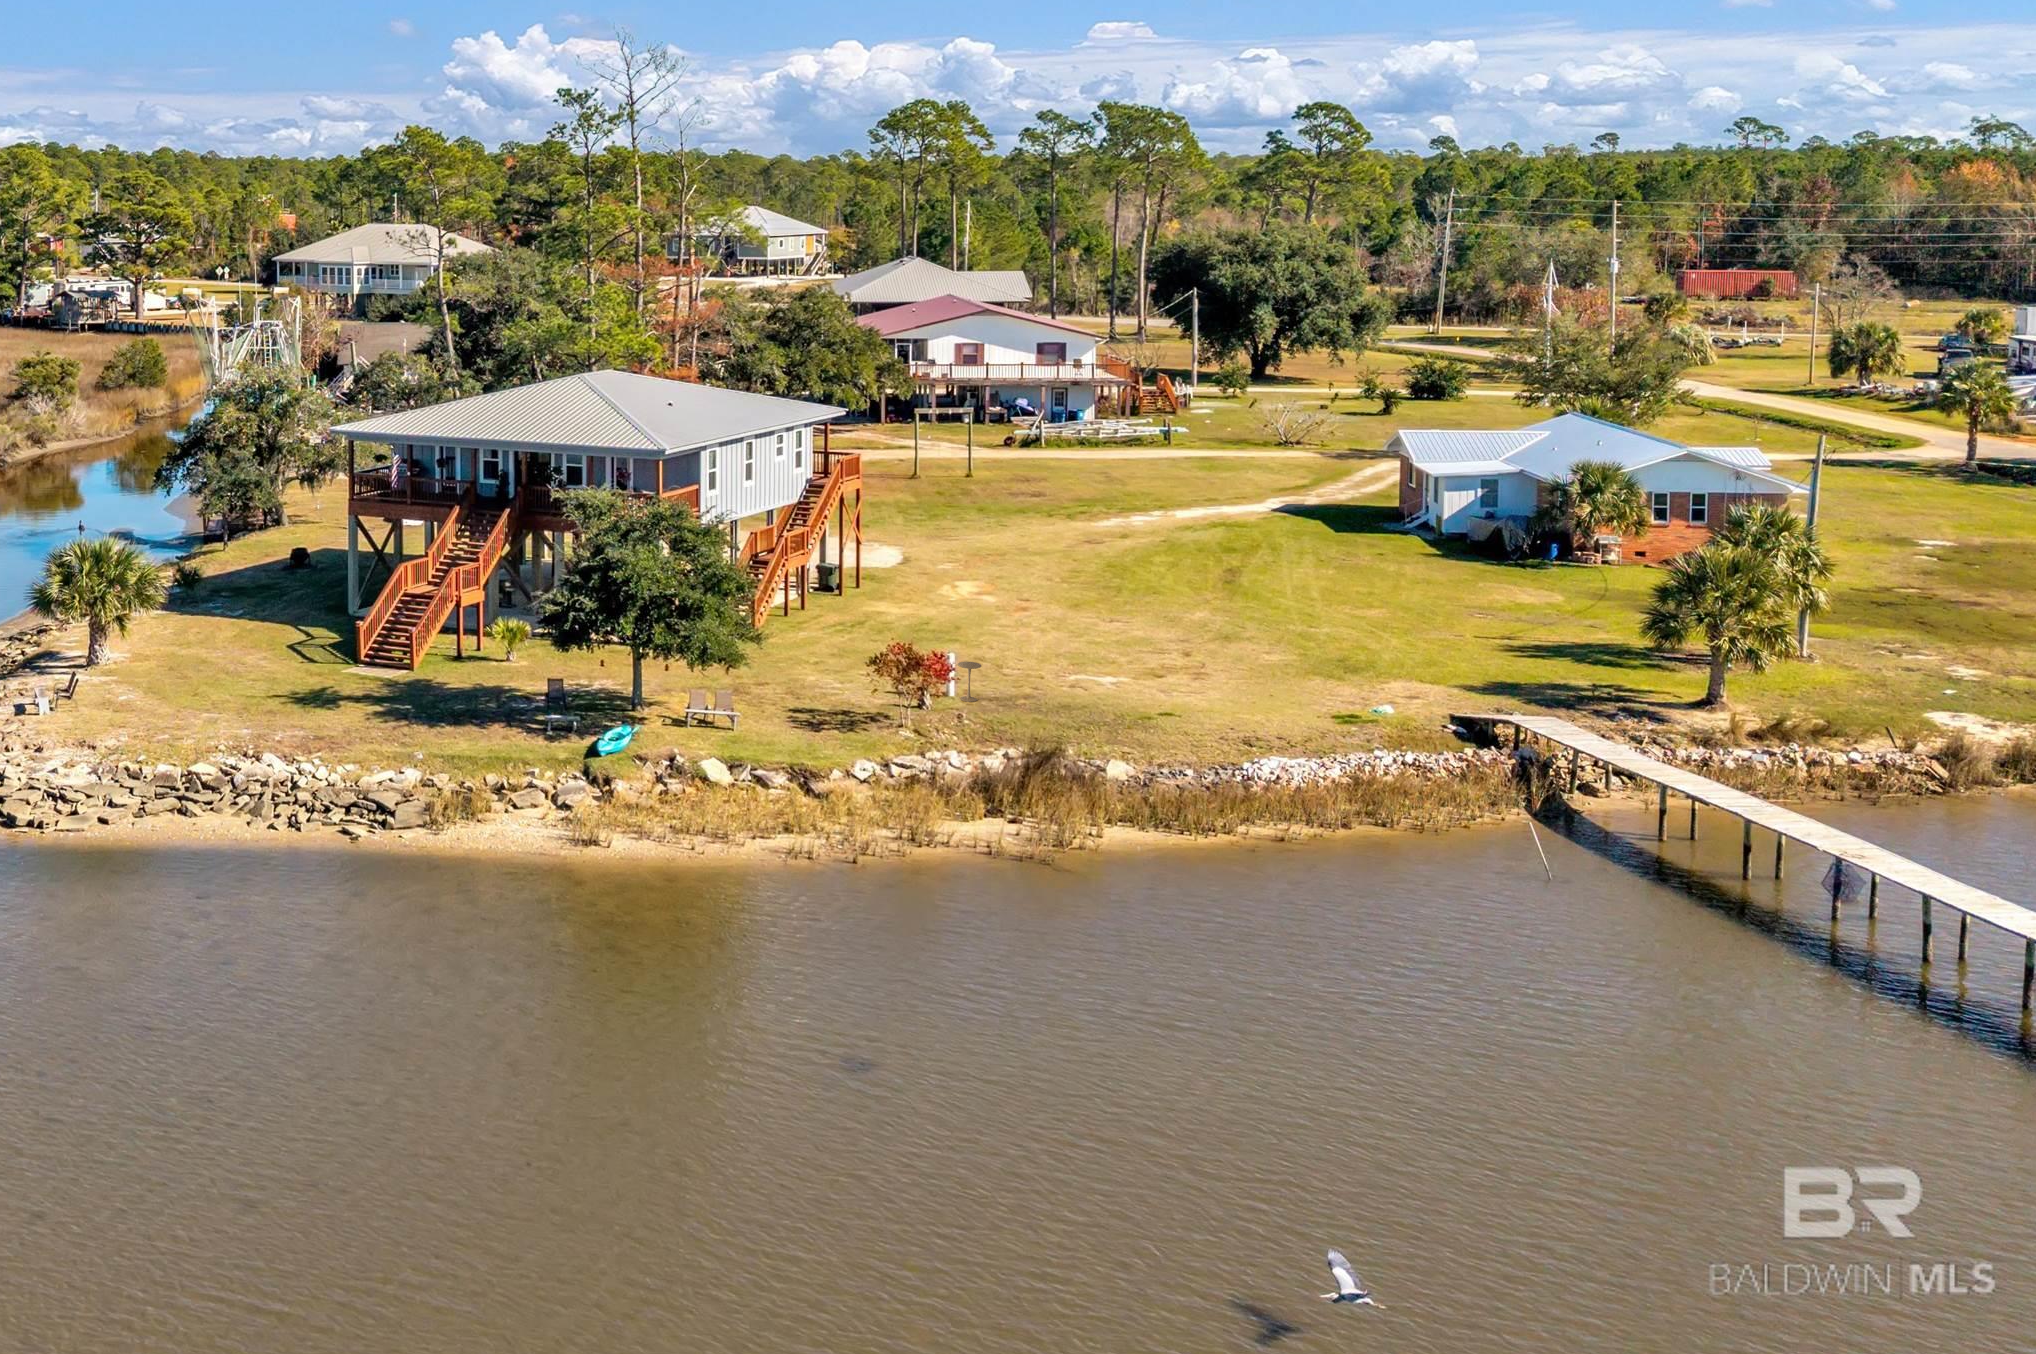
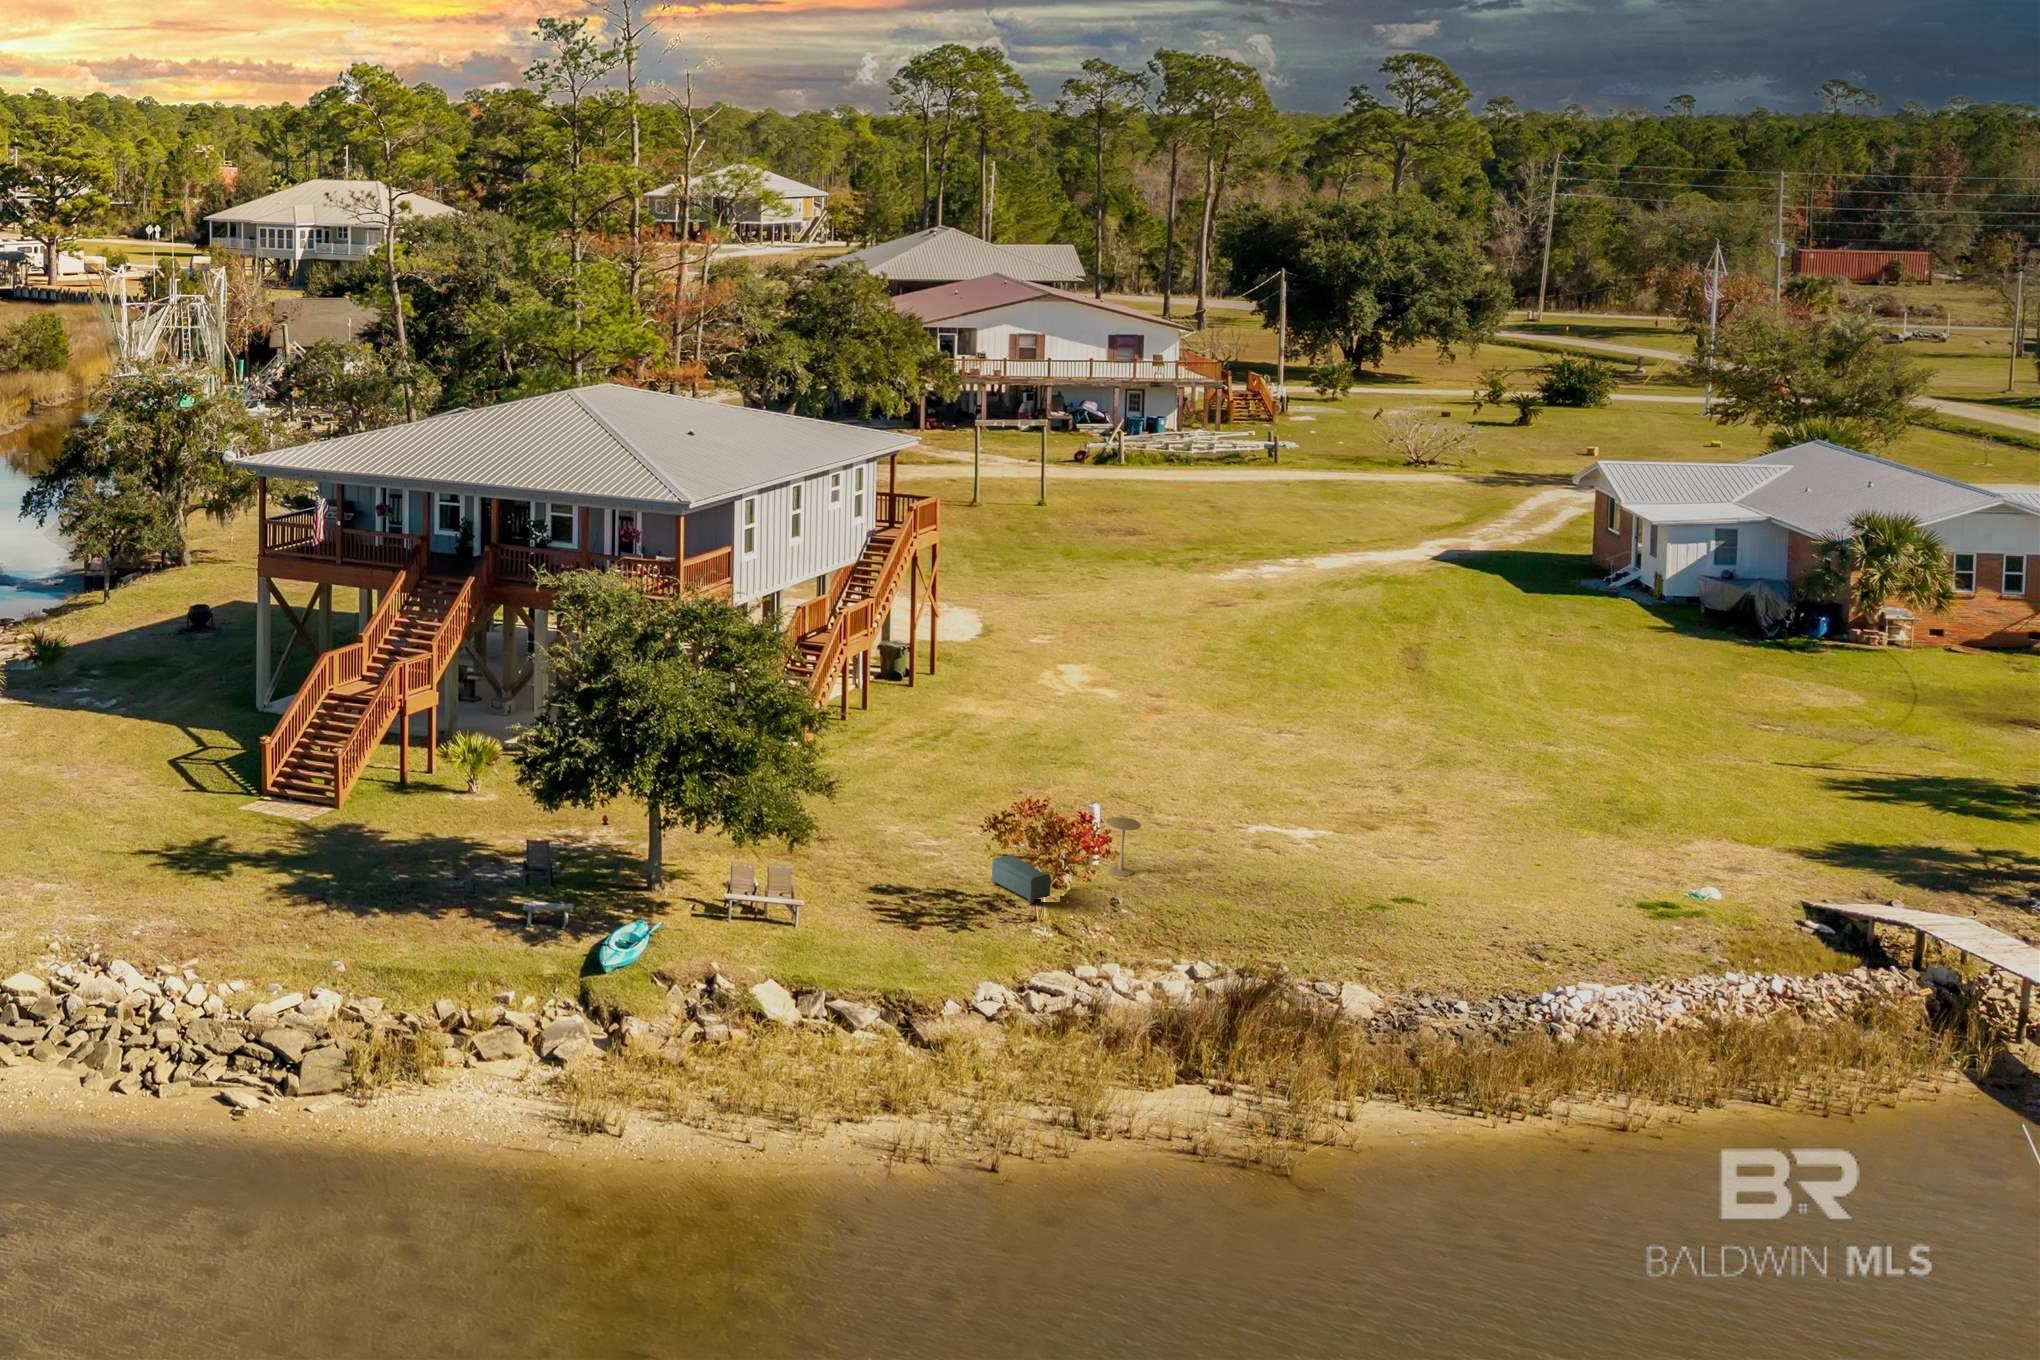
bench: none [877,687,916,718] -> present [992,855,1051,904]

